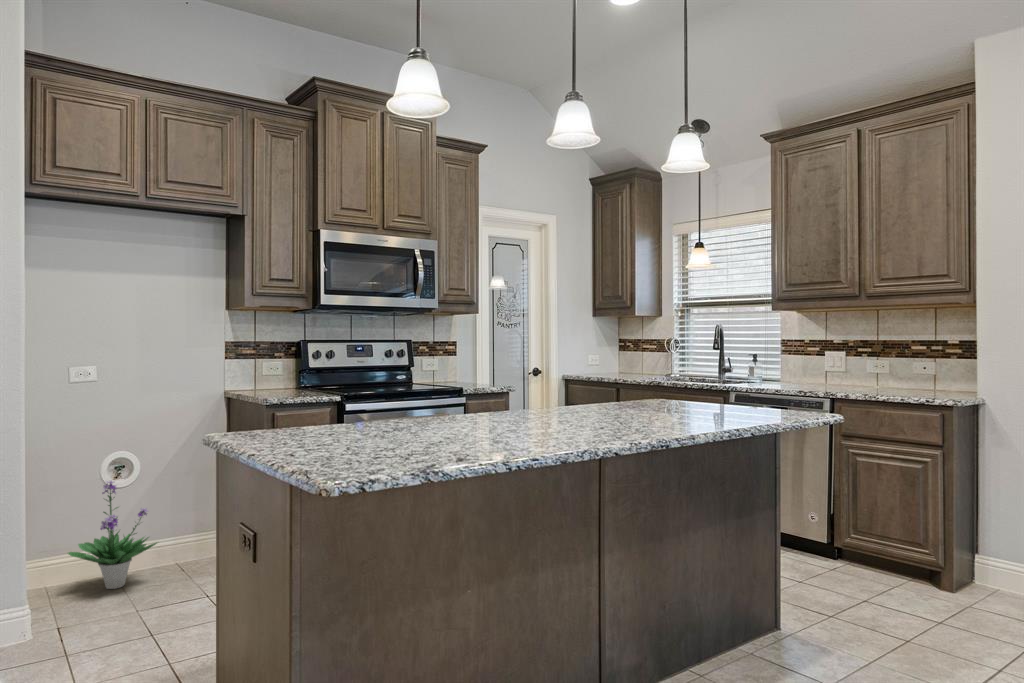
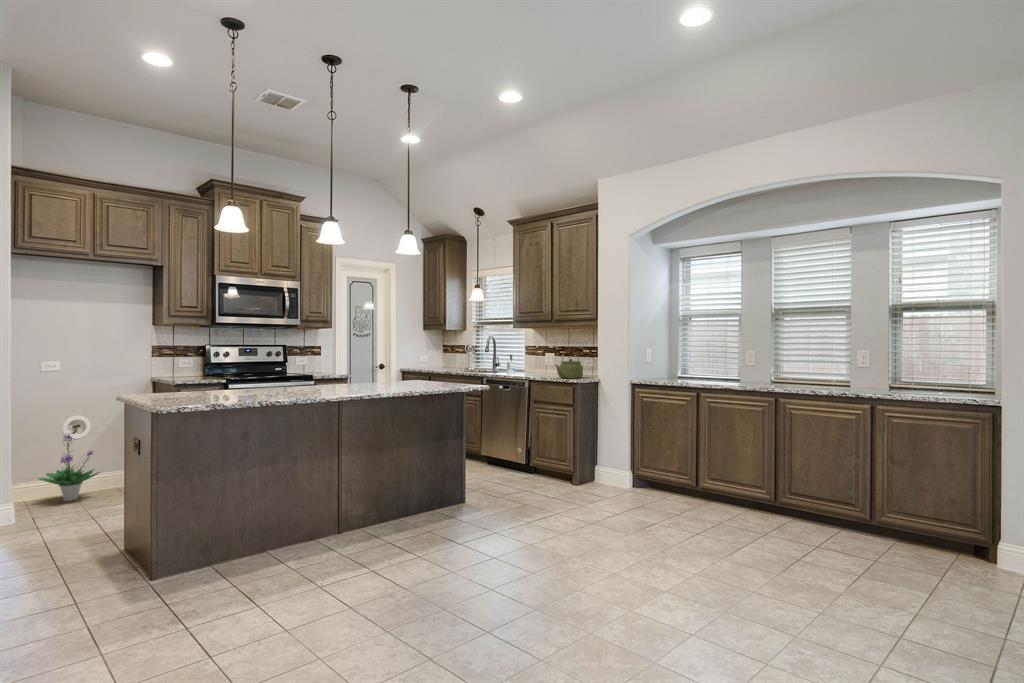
kettle: none [892,346,942,397] -> present [556,349,583,378]

